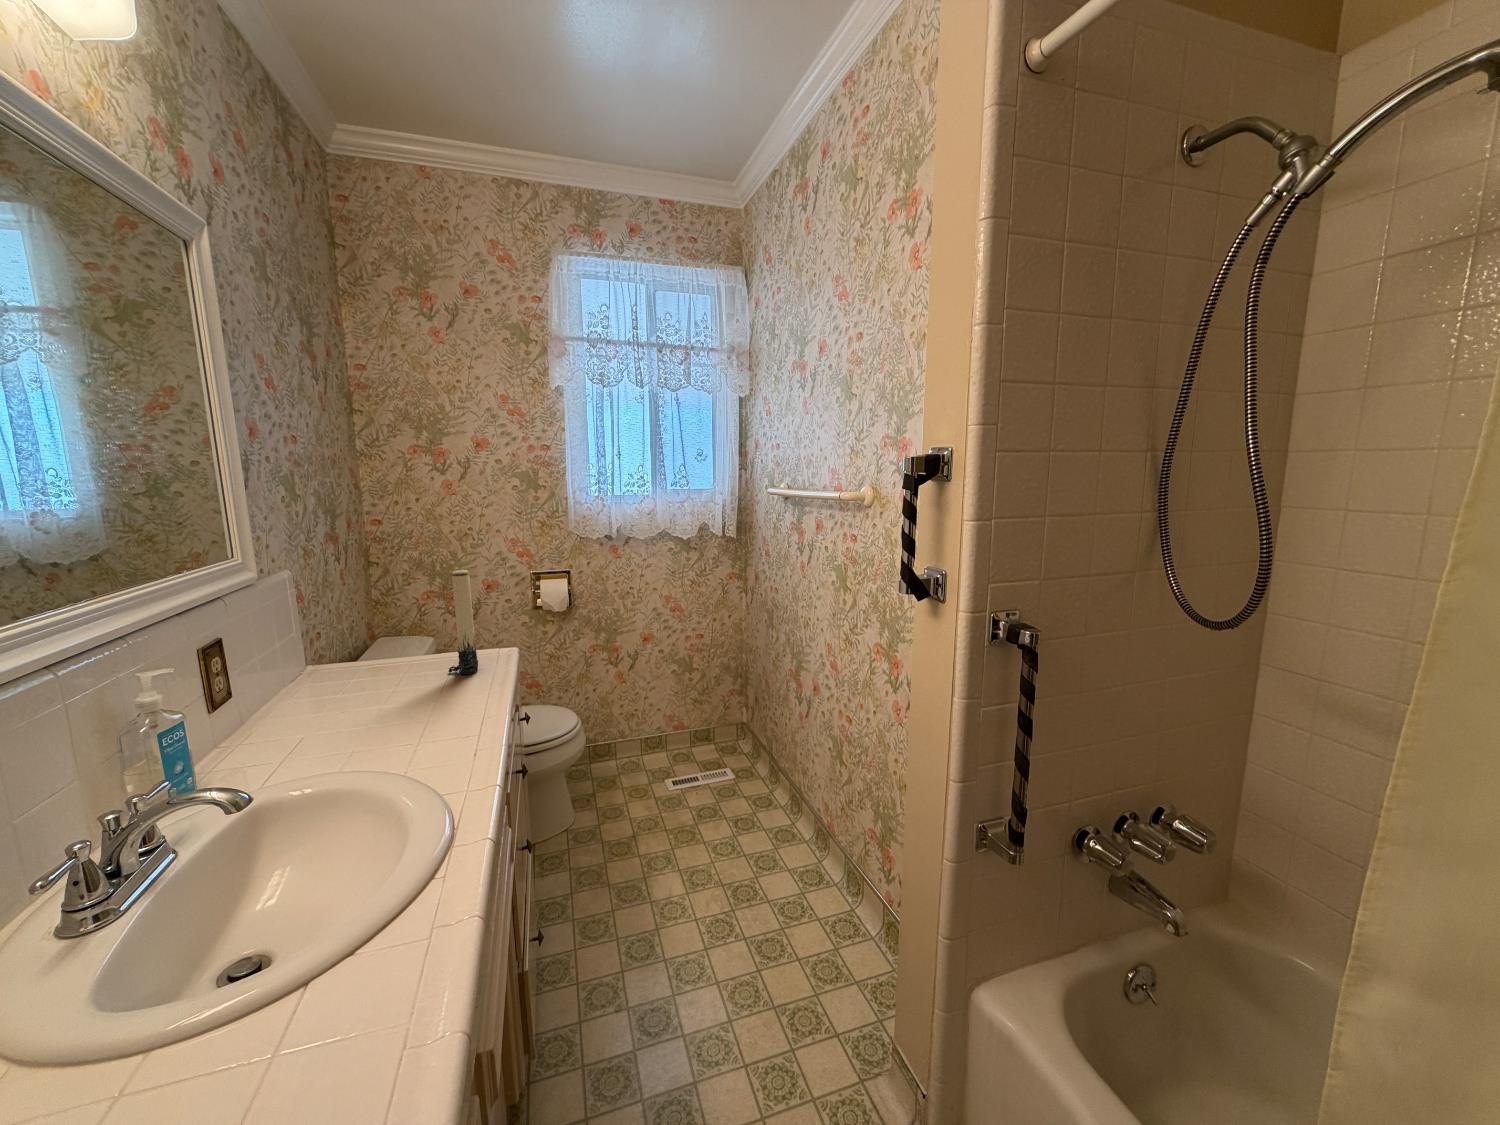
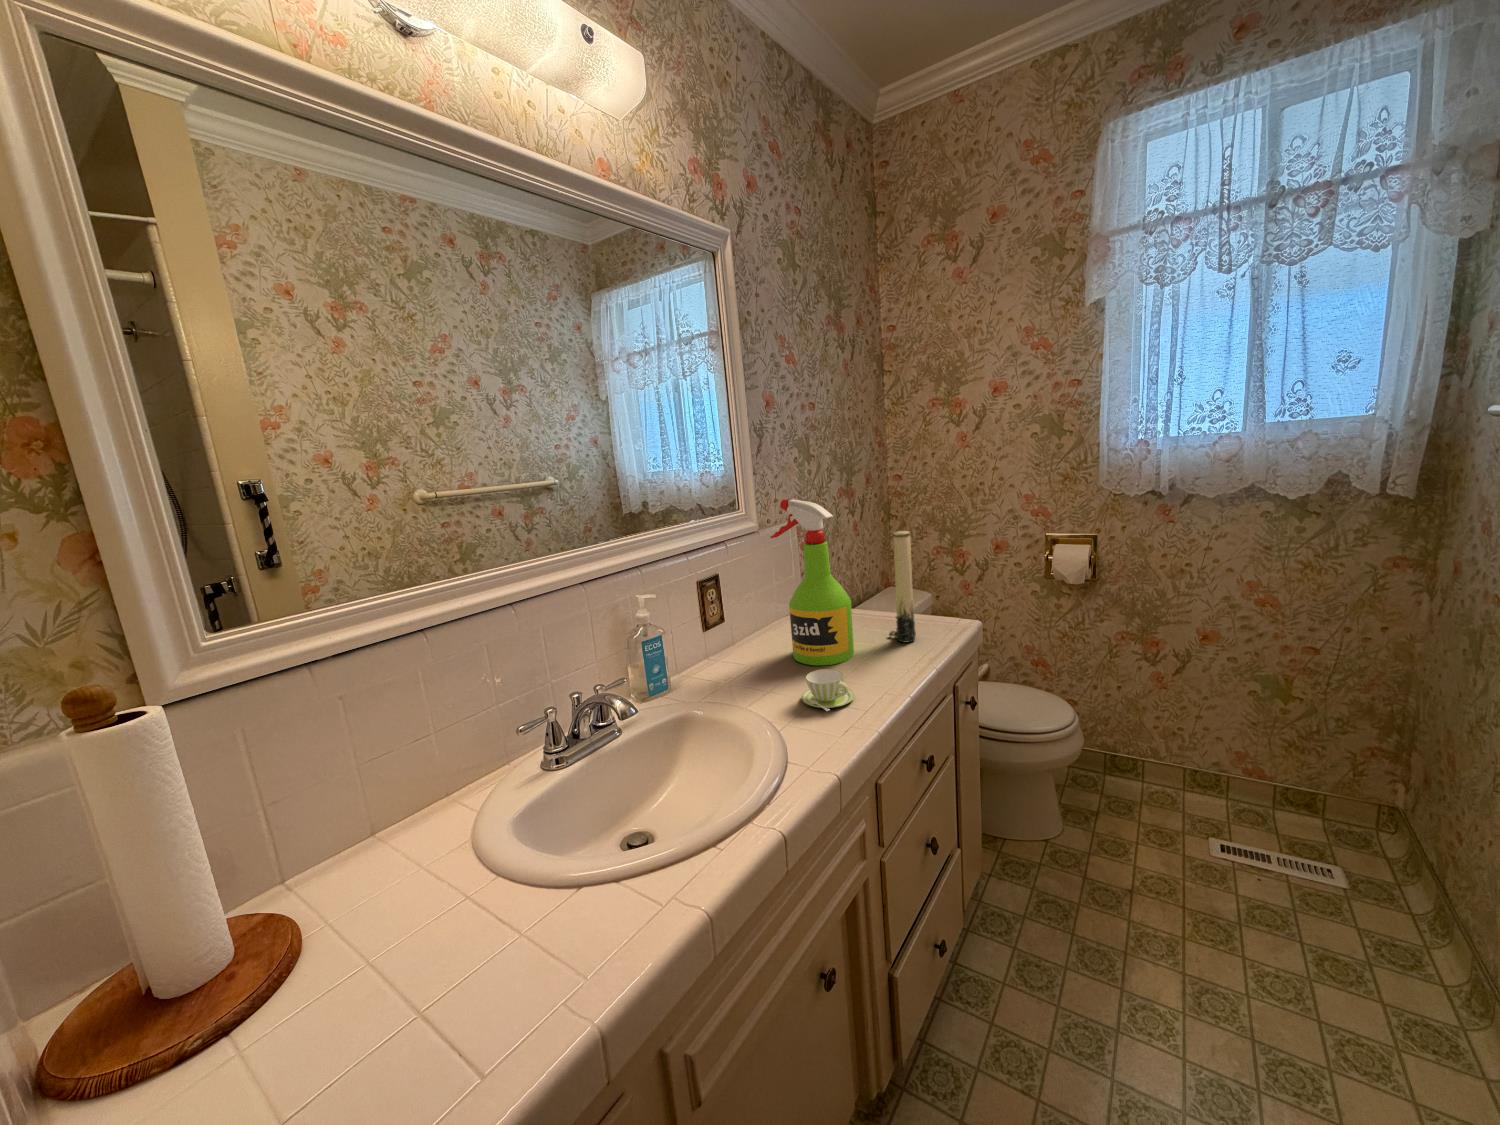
spray bottle: none [310,542,425,716] -> present [770,499,854,665]
cup: none [405,705,463,744] -> present [802,669,854,711]

